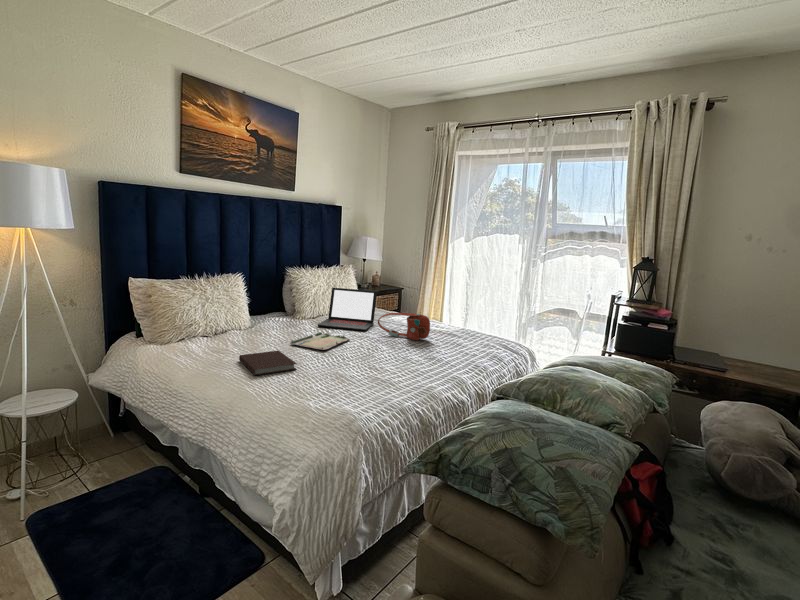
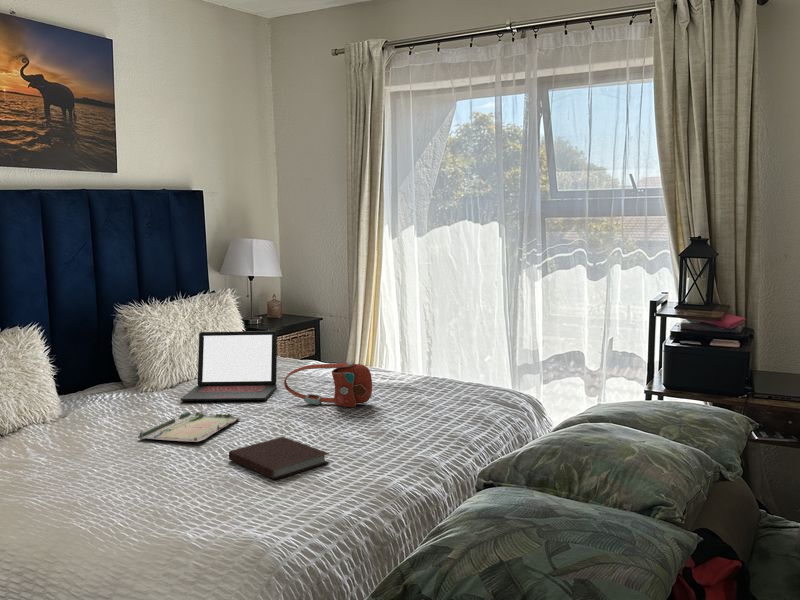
notebook: present [239,351,297,375] -> present [229,437,329,479]

